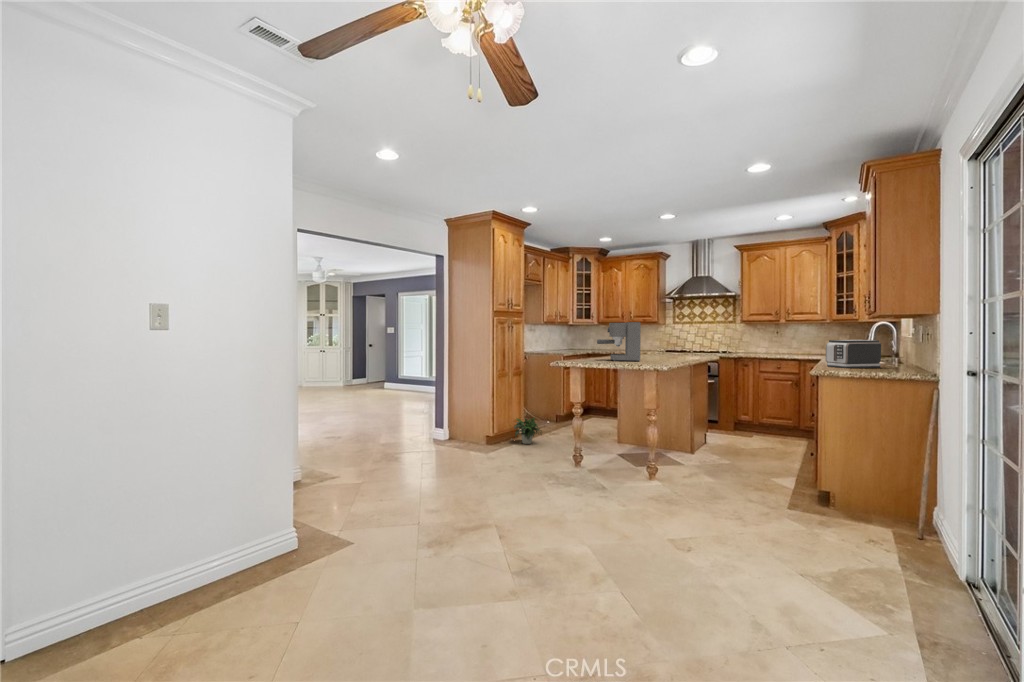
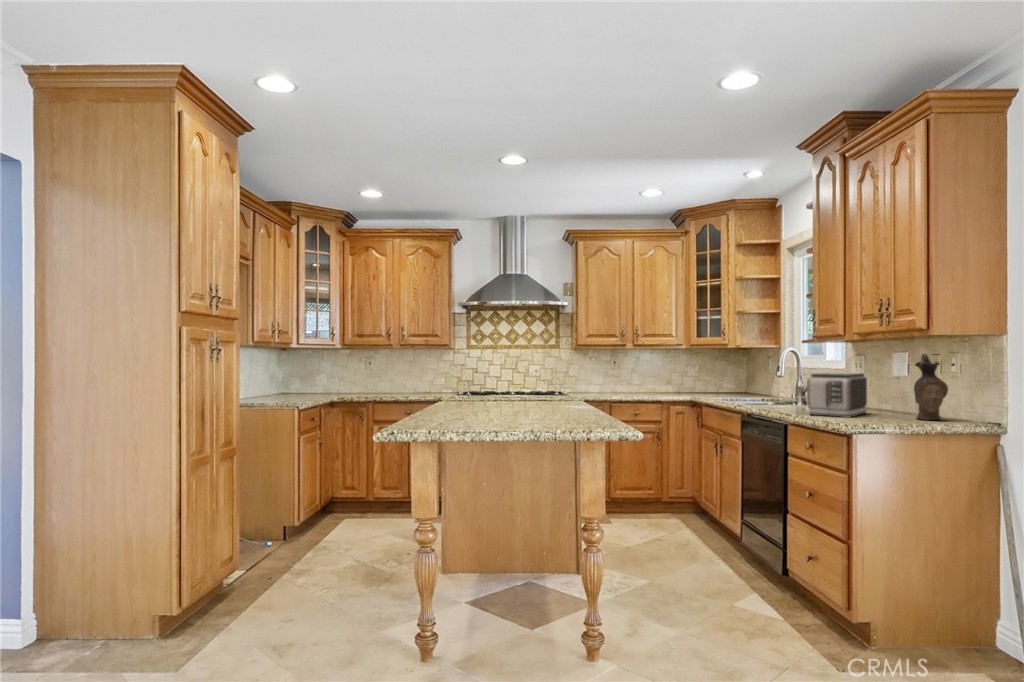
coffee maker: present [597,322,641,361] -> none [450,342,538,424]
ceramic pitcher: none [889,327,912,371] -> present [914,354,948,420]
potted plant: present [514,418,541,444] -> none [194,556,294,637]

